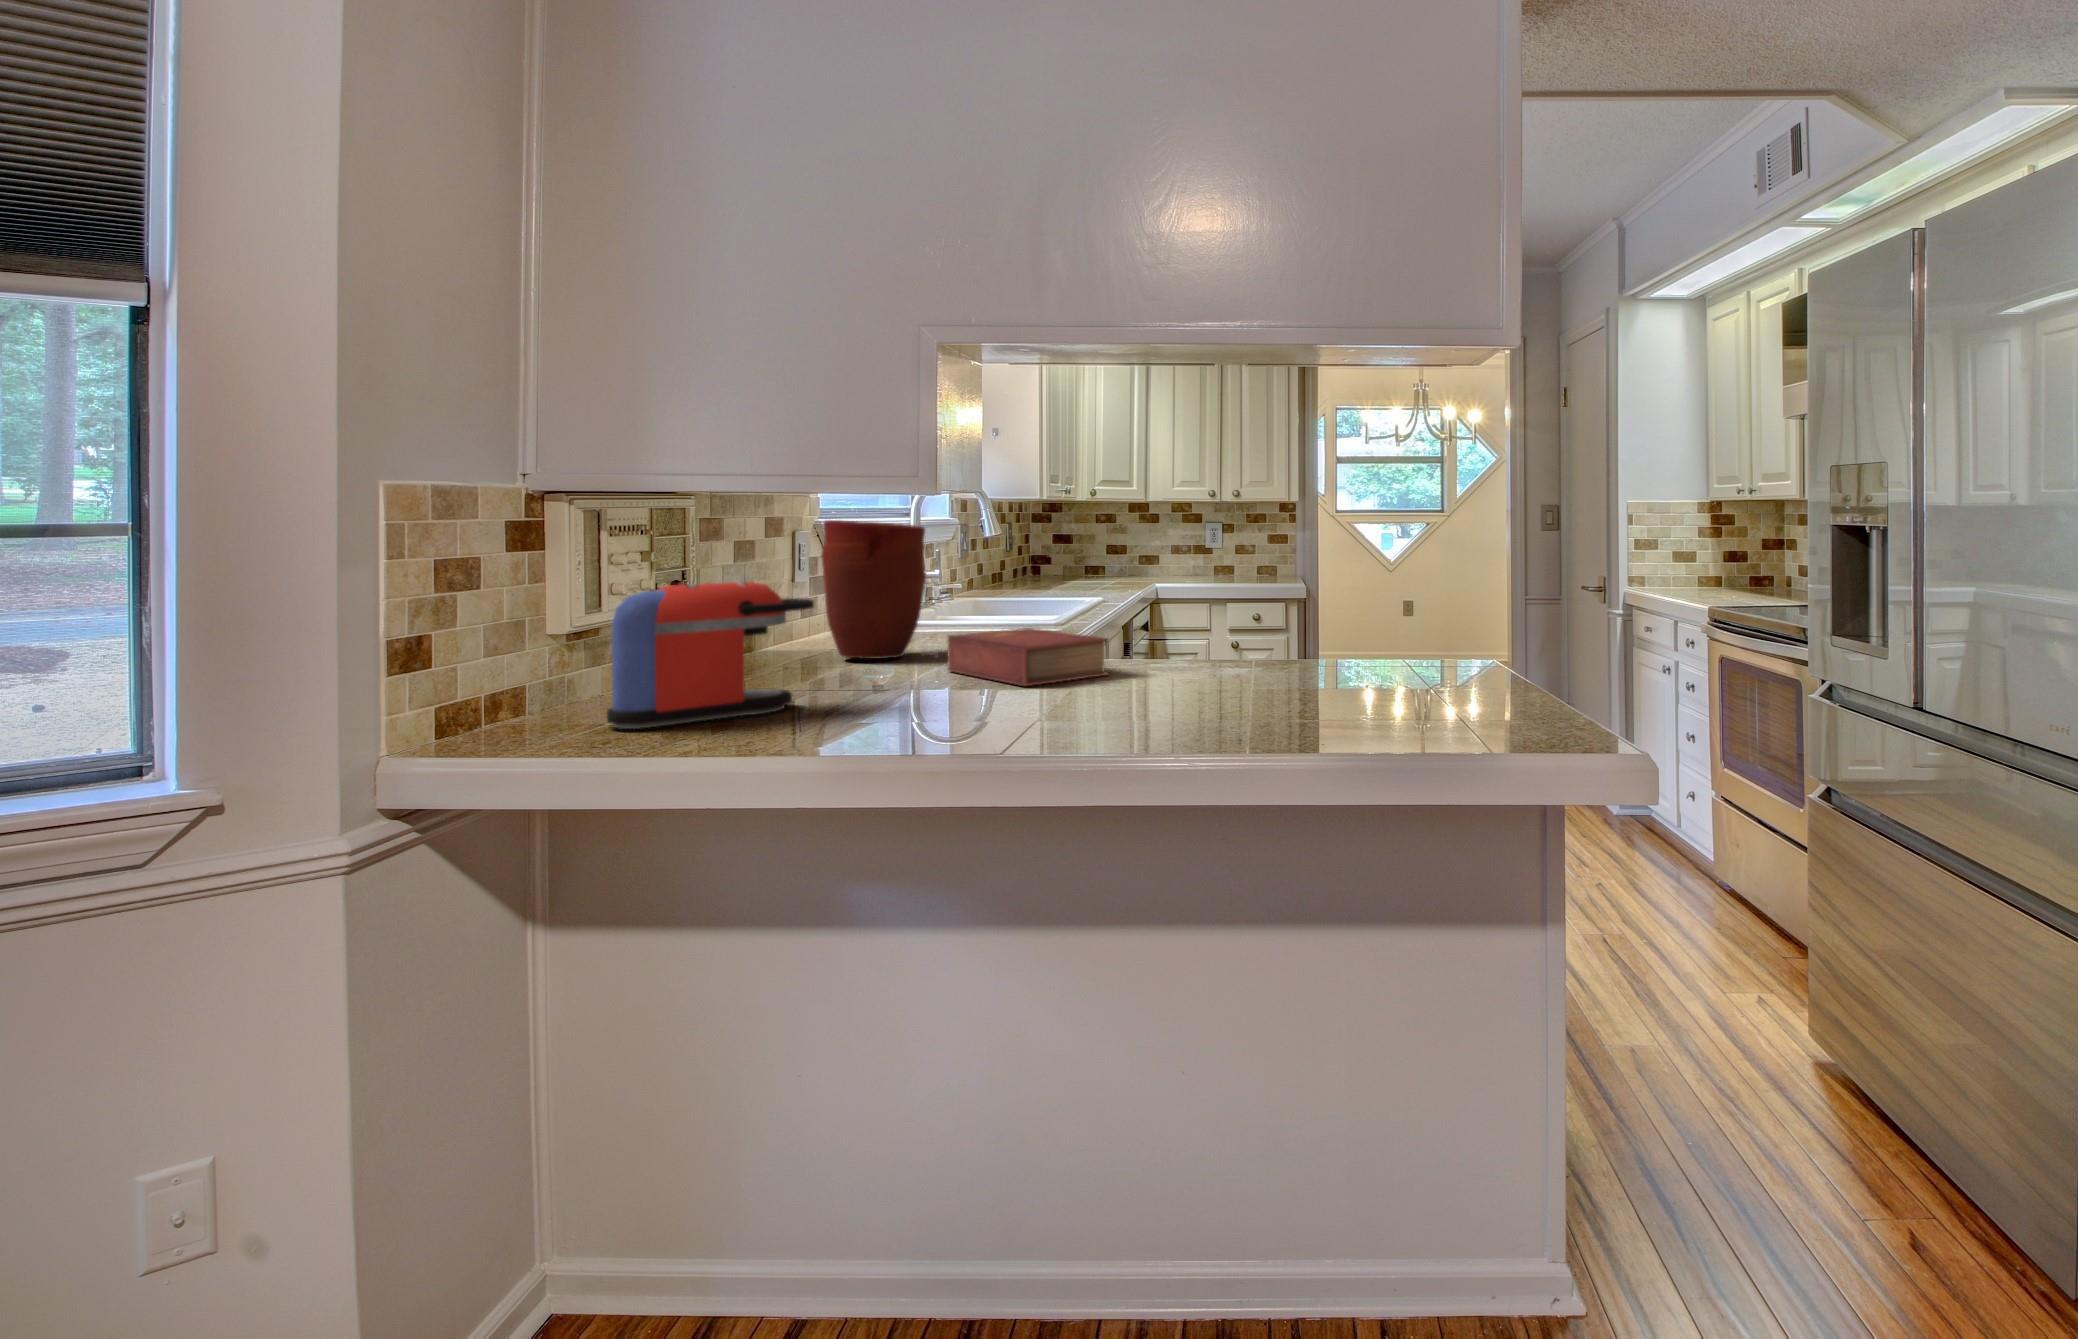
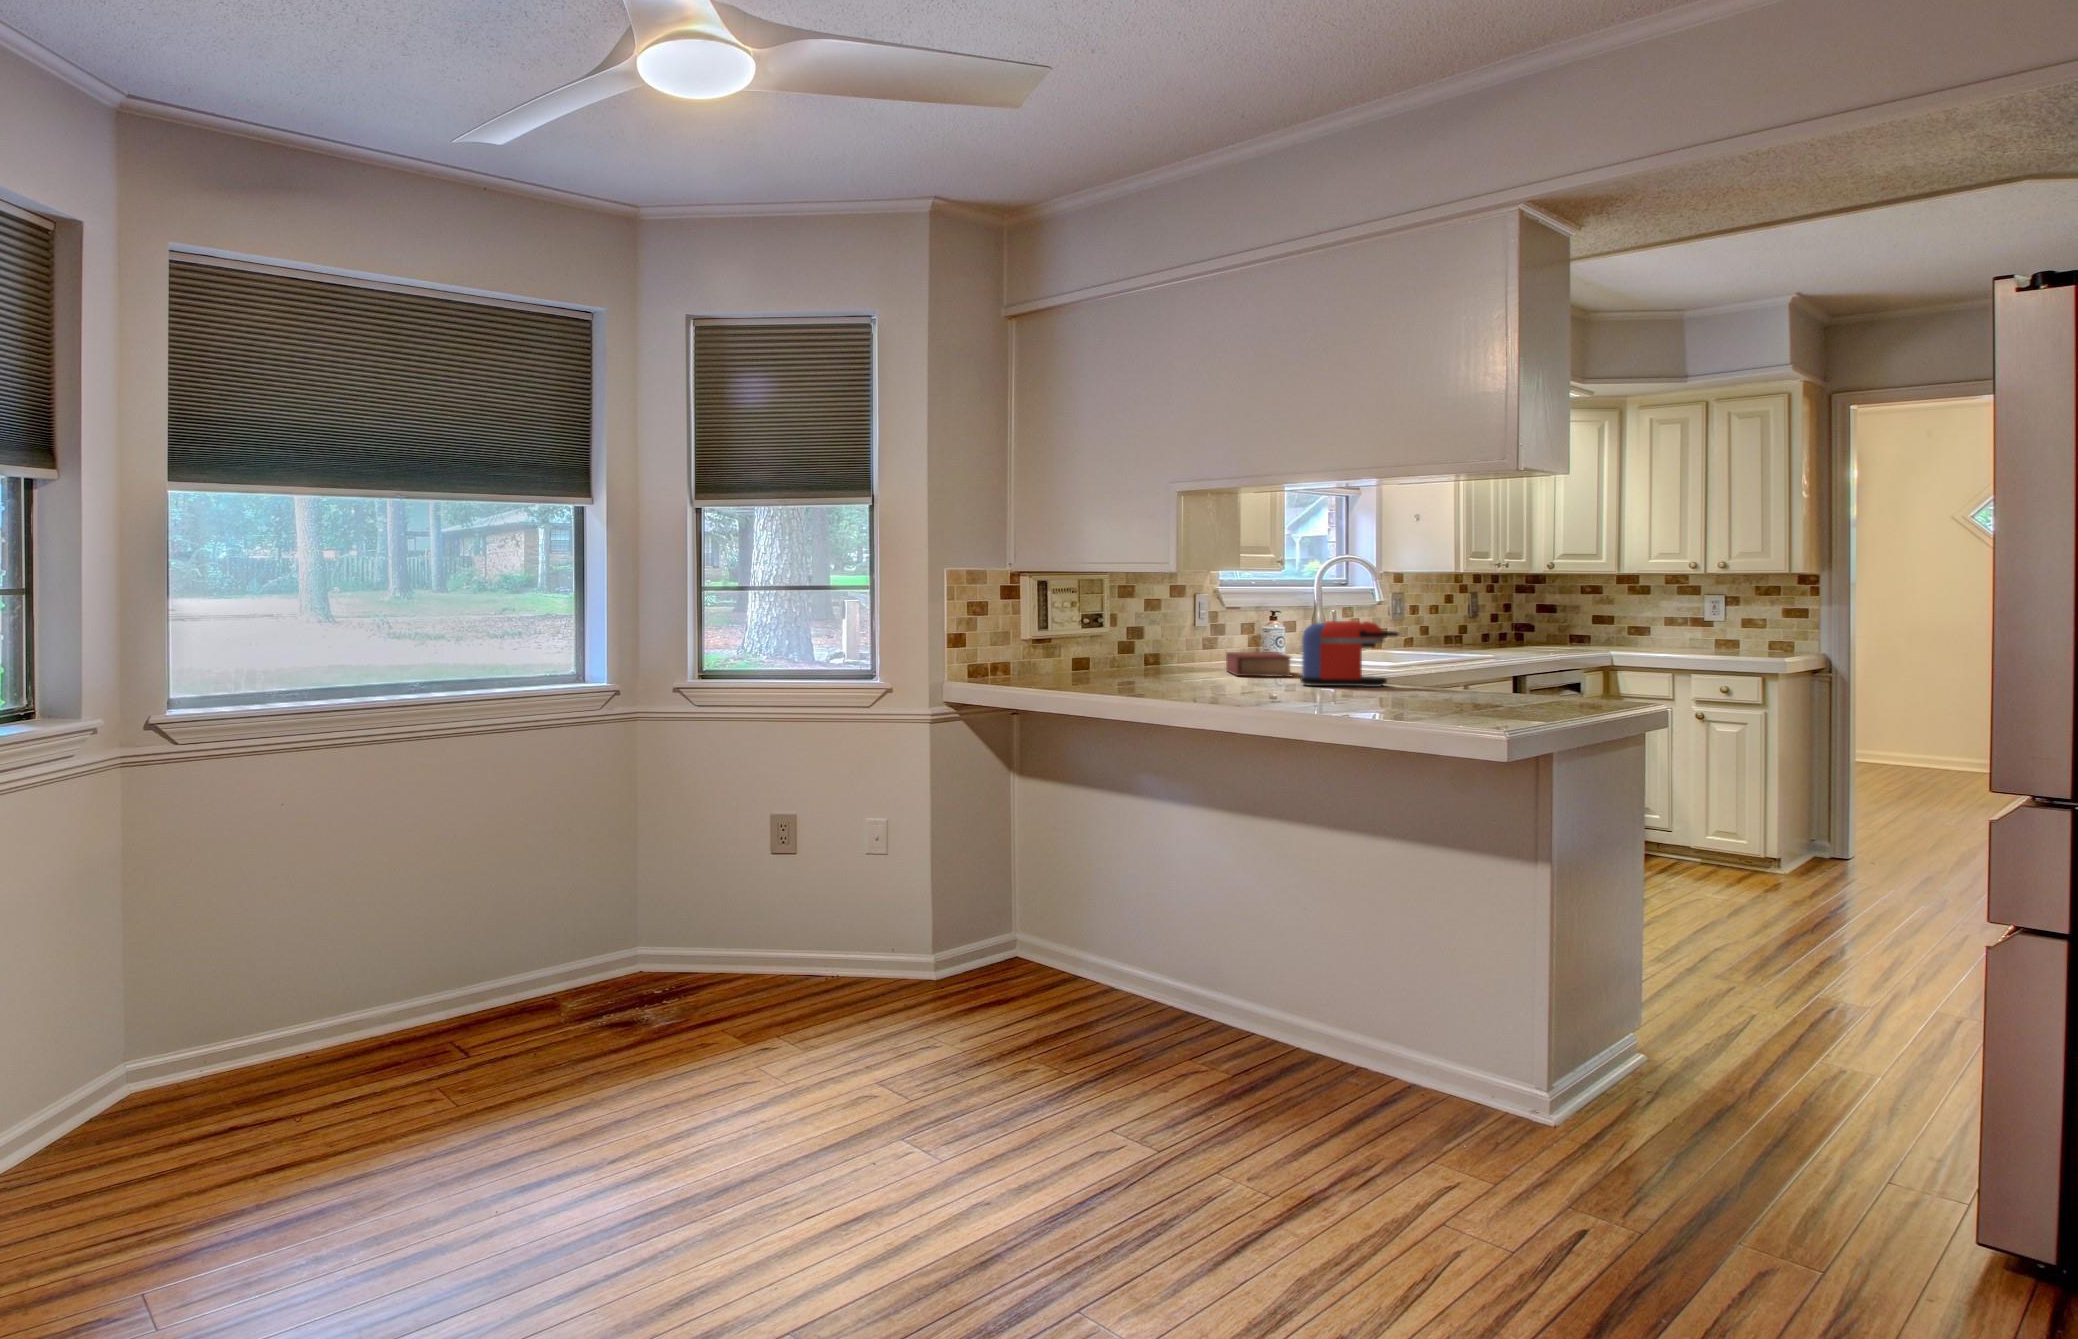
vase: present [822,520,926,659] -> none [1186,592,1241,666]
coffee maker: present [607,582,814,729] -> present [1300,621,1399,687]

